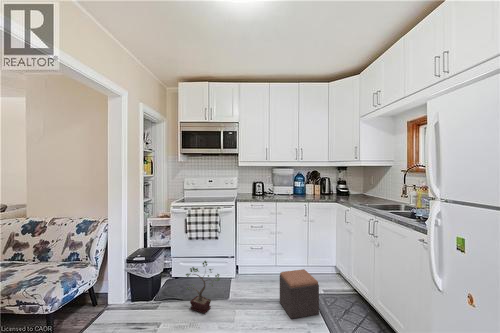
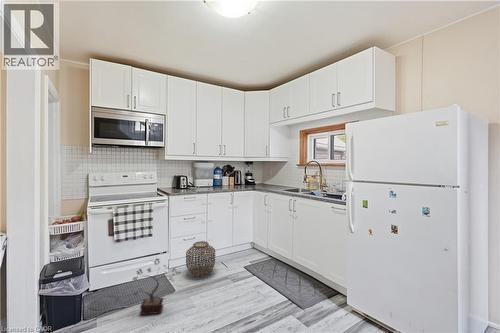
woven basket: none [247,253,278,291] -> present [186,241,215,277]
footstool: present [280,269,319,319] -> none [224,247,259,290]

